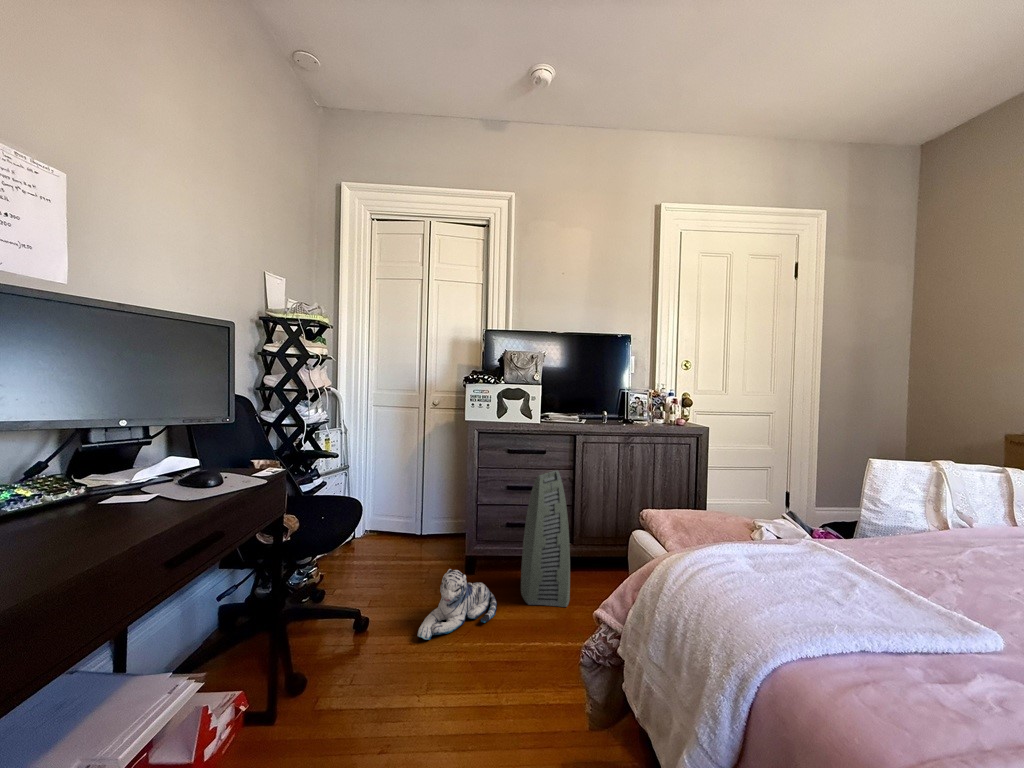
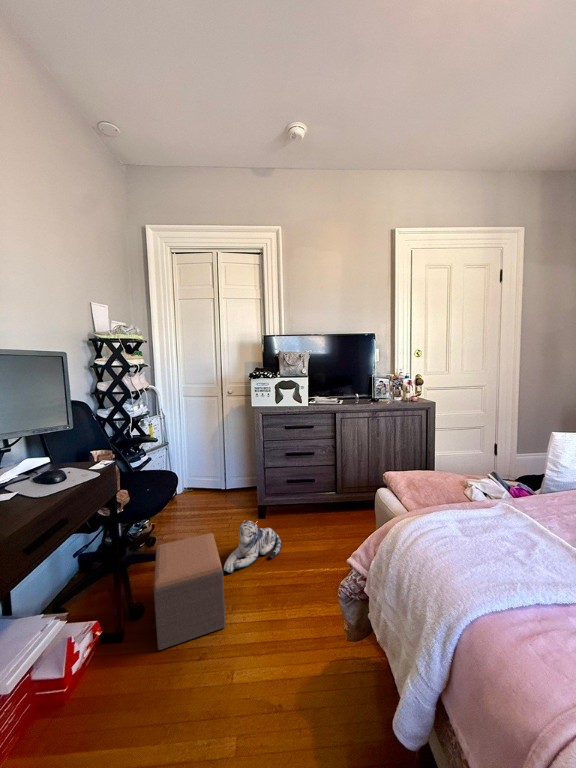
air purifier: present [521,470,570,607] -> none [299,442,335,543]
footstool: none [323,581,420,739] -> present [154,533,226,650]

